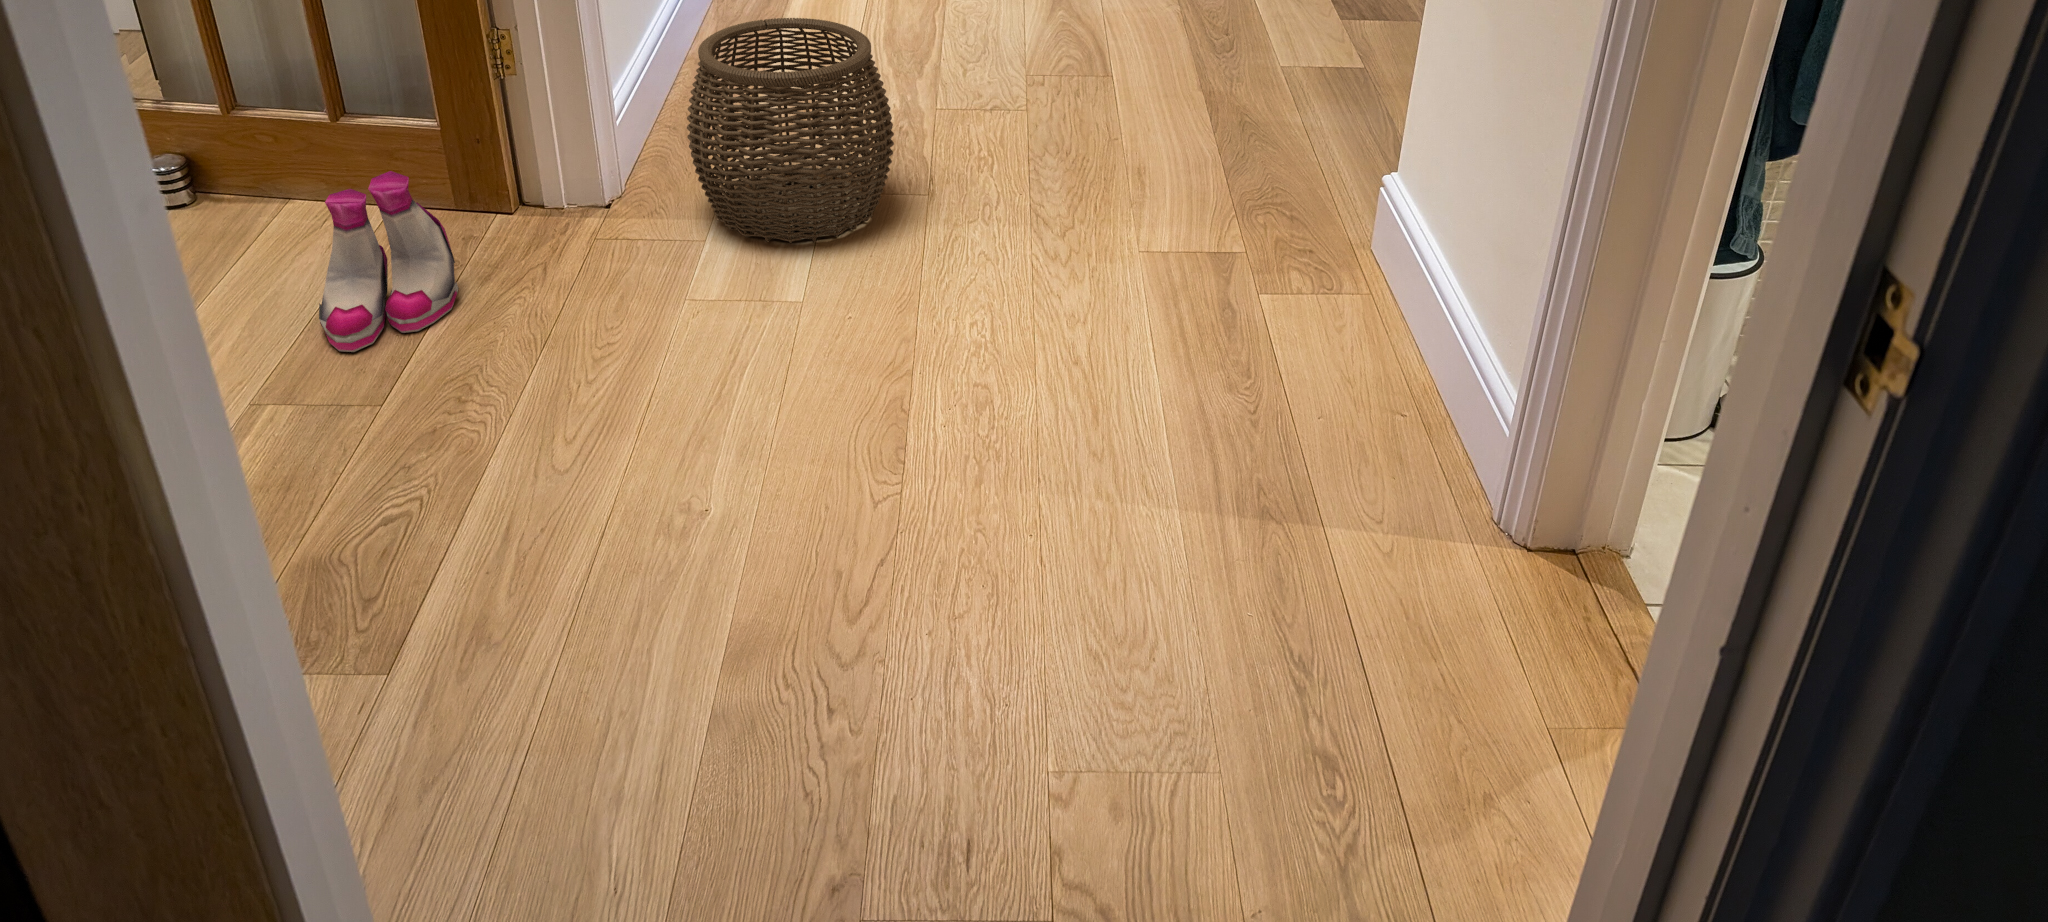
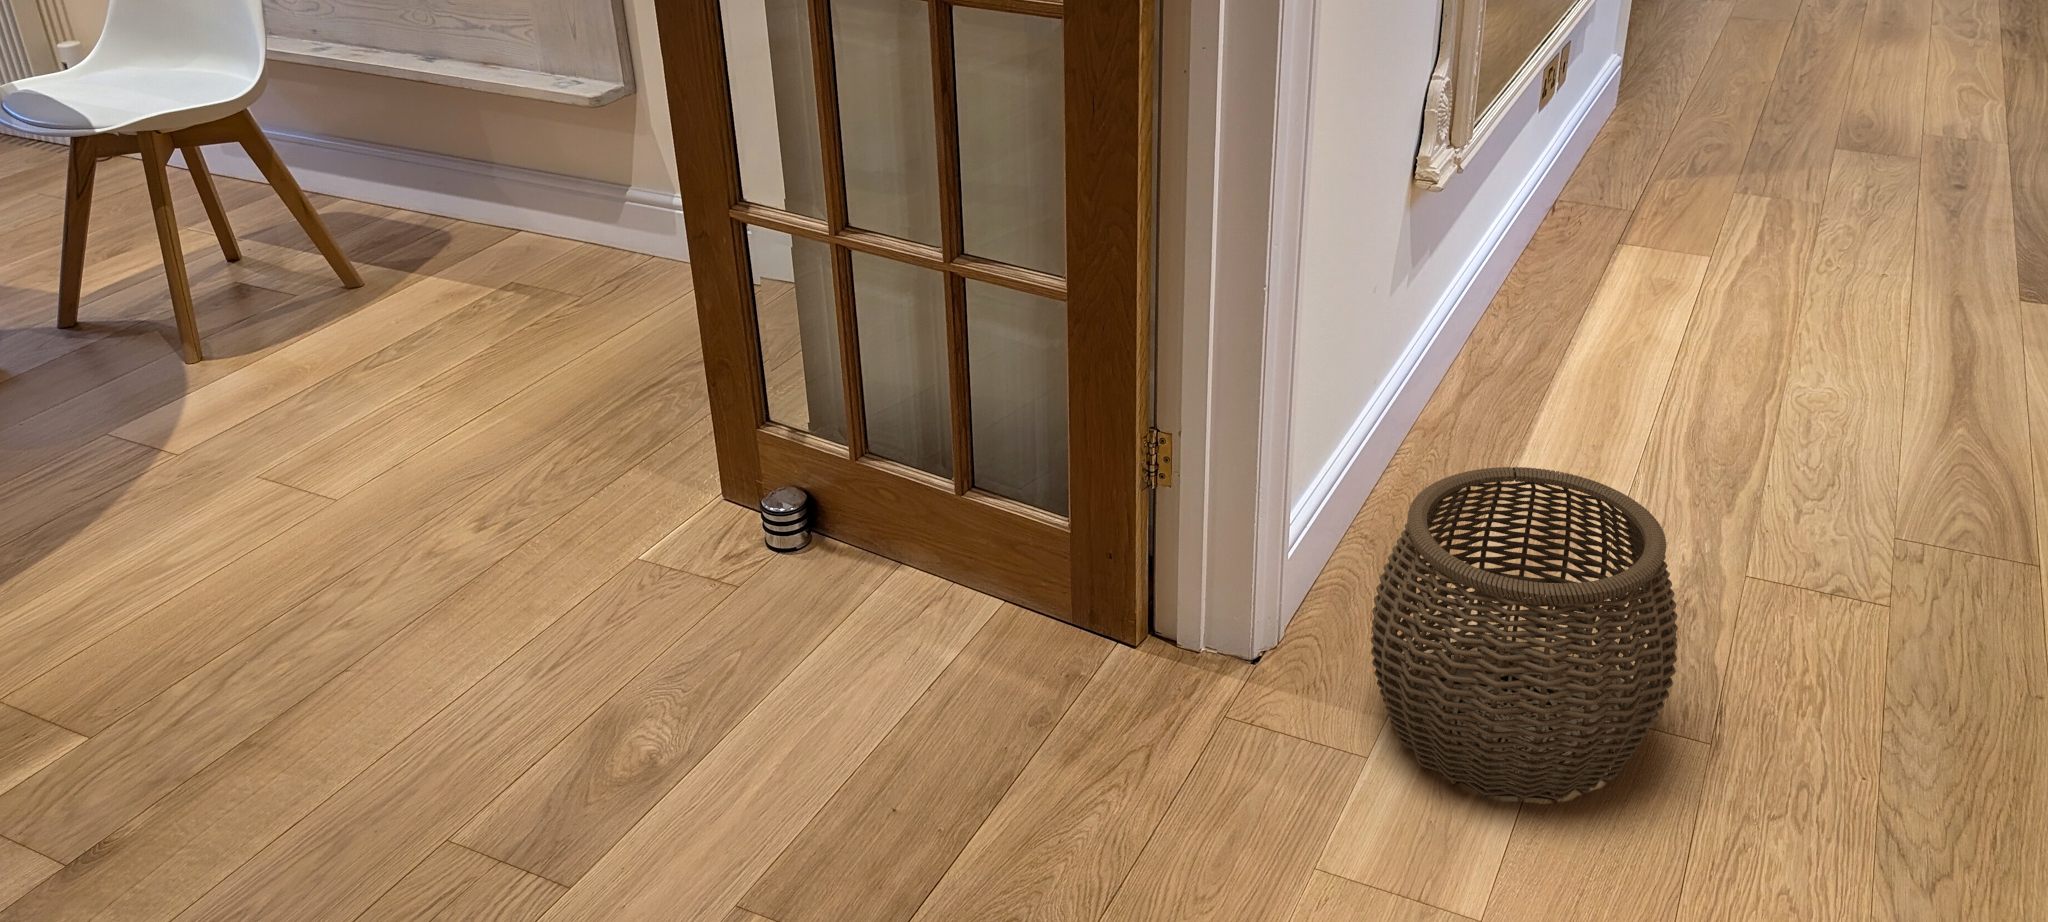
boots: present [319,171,459,352] -> none [855,622,1033,845]

